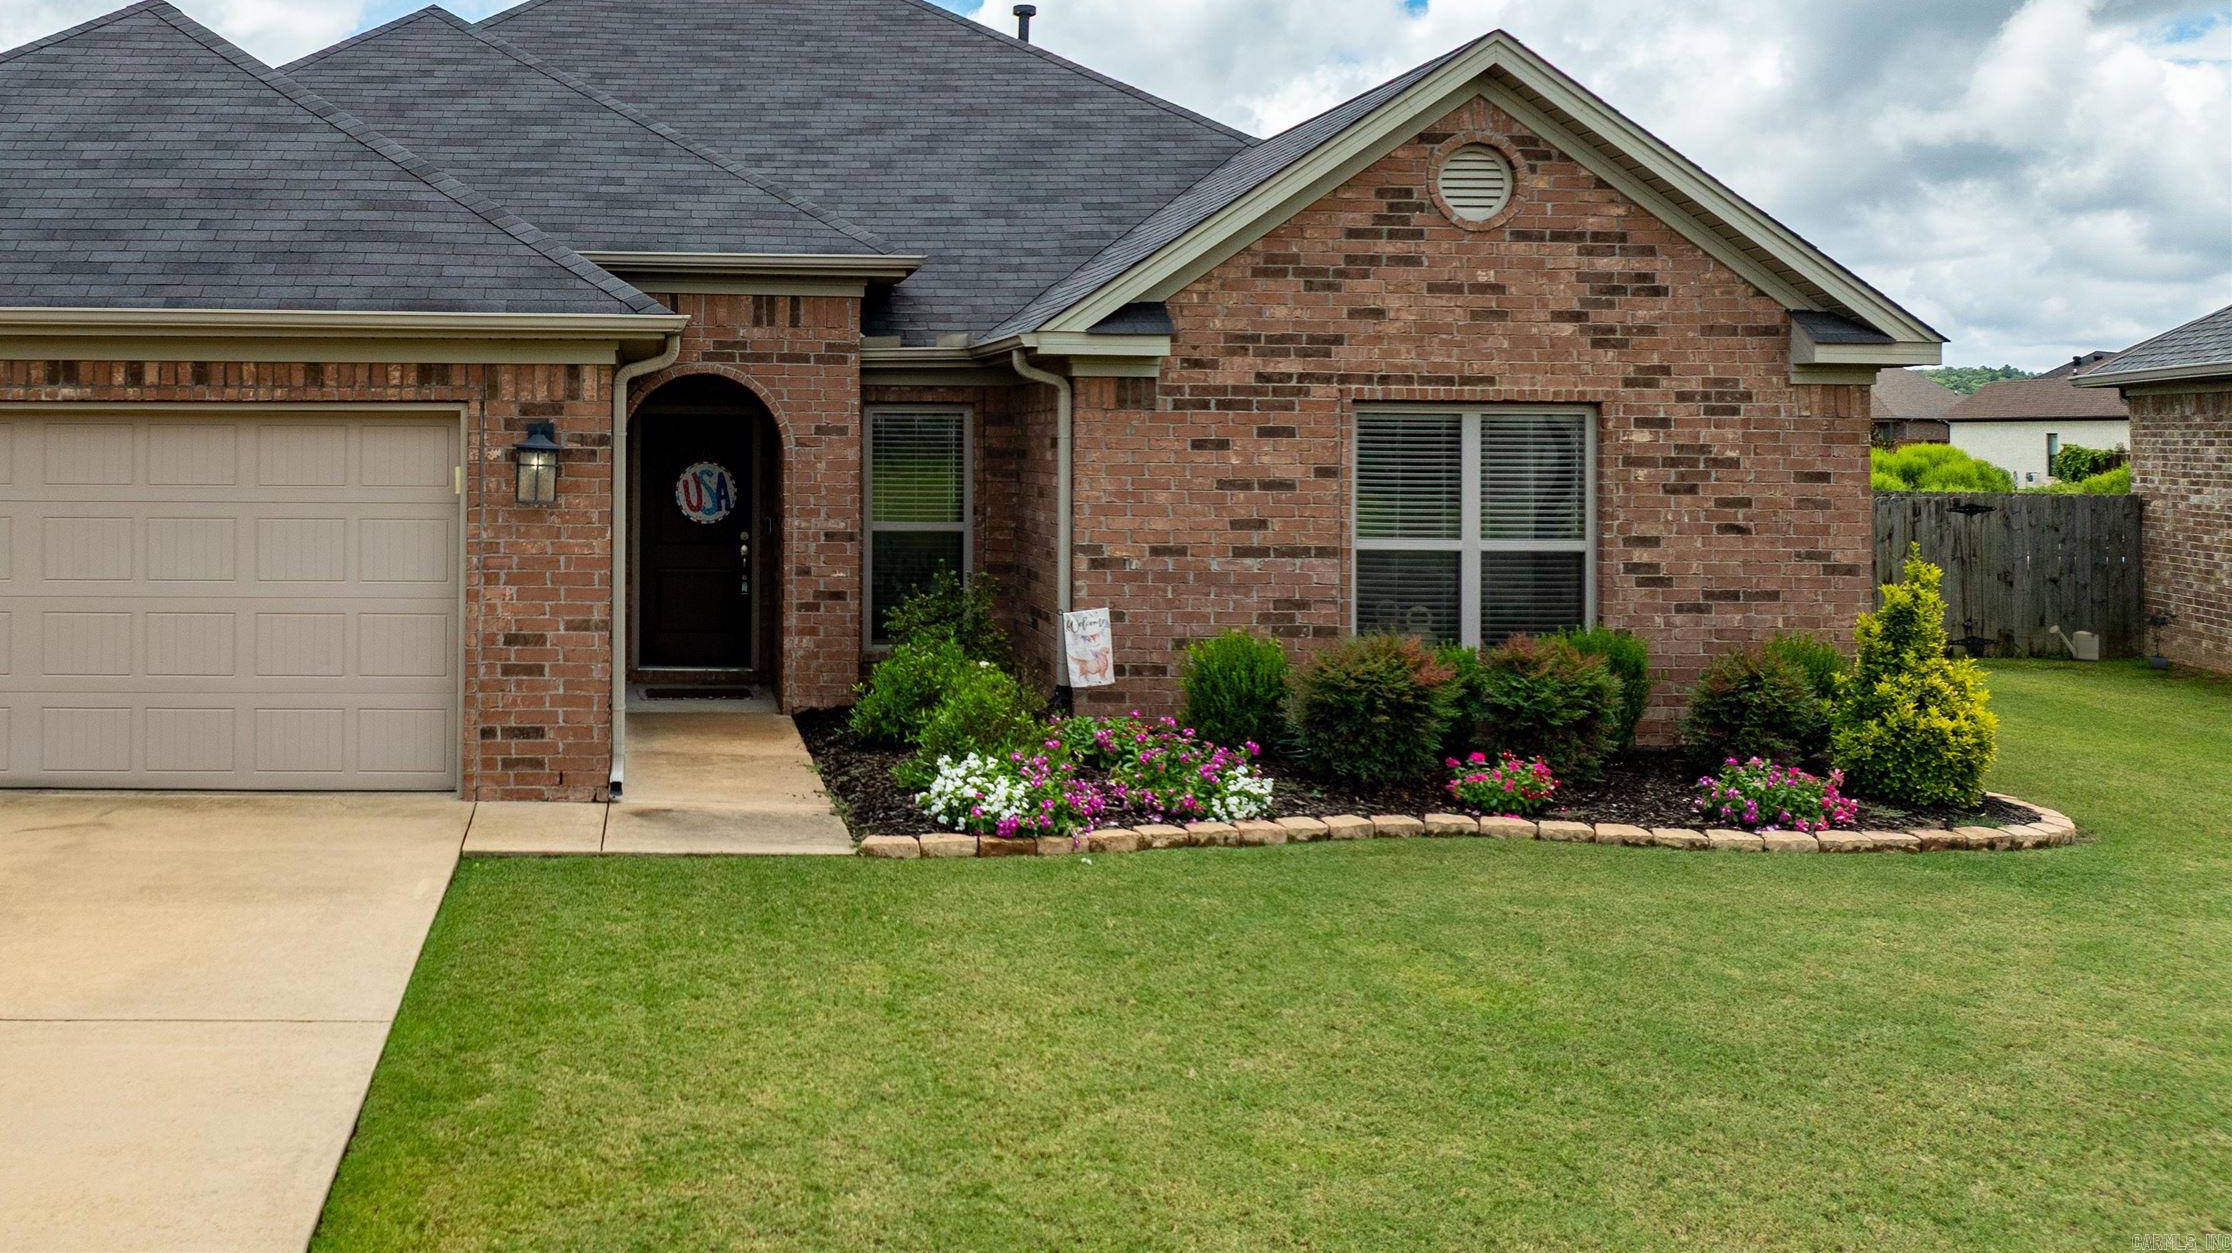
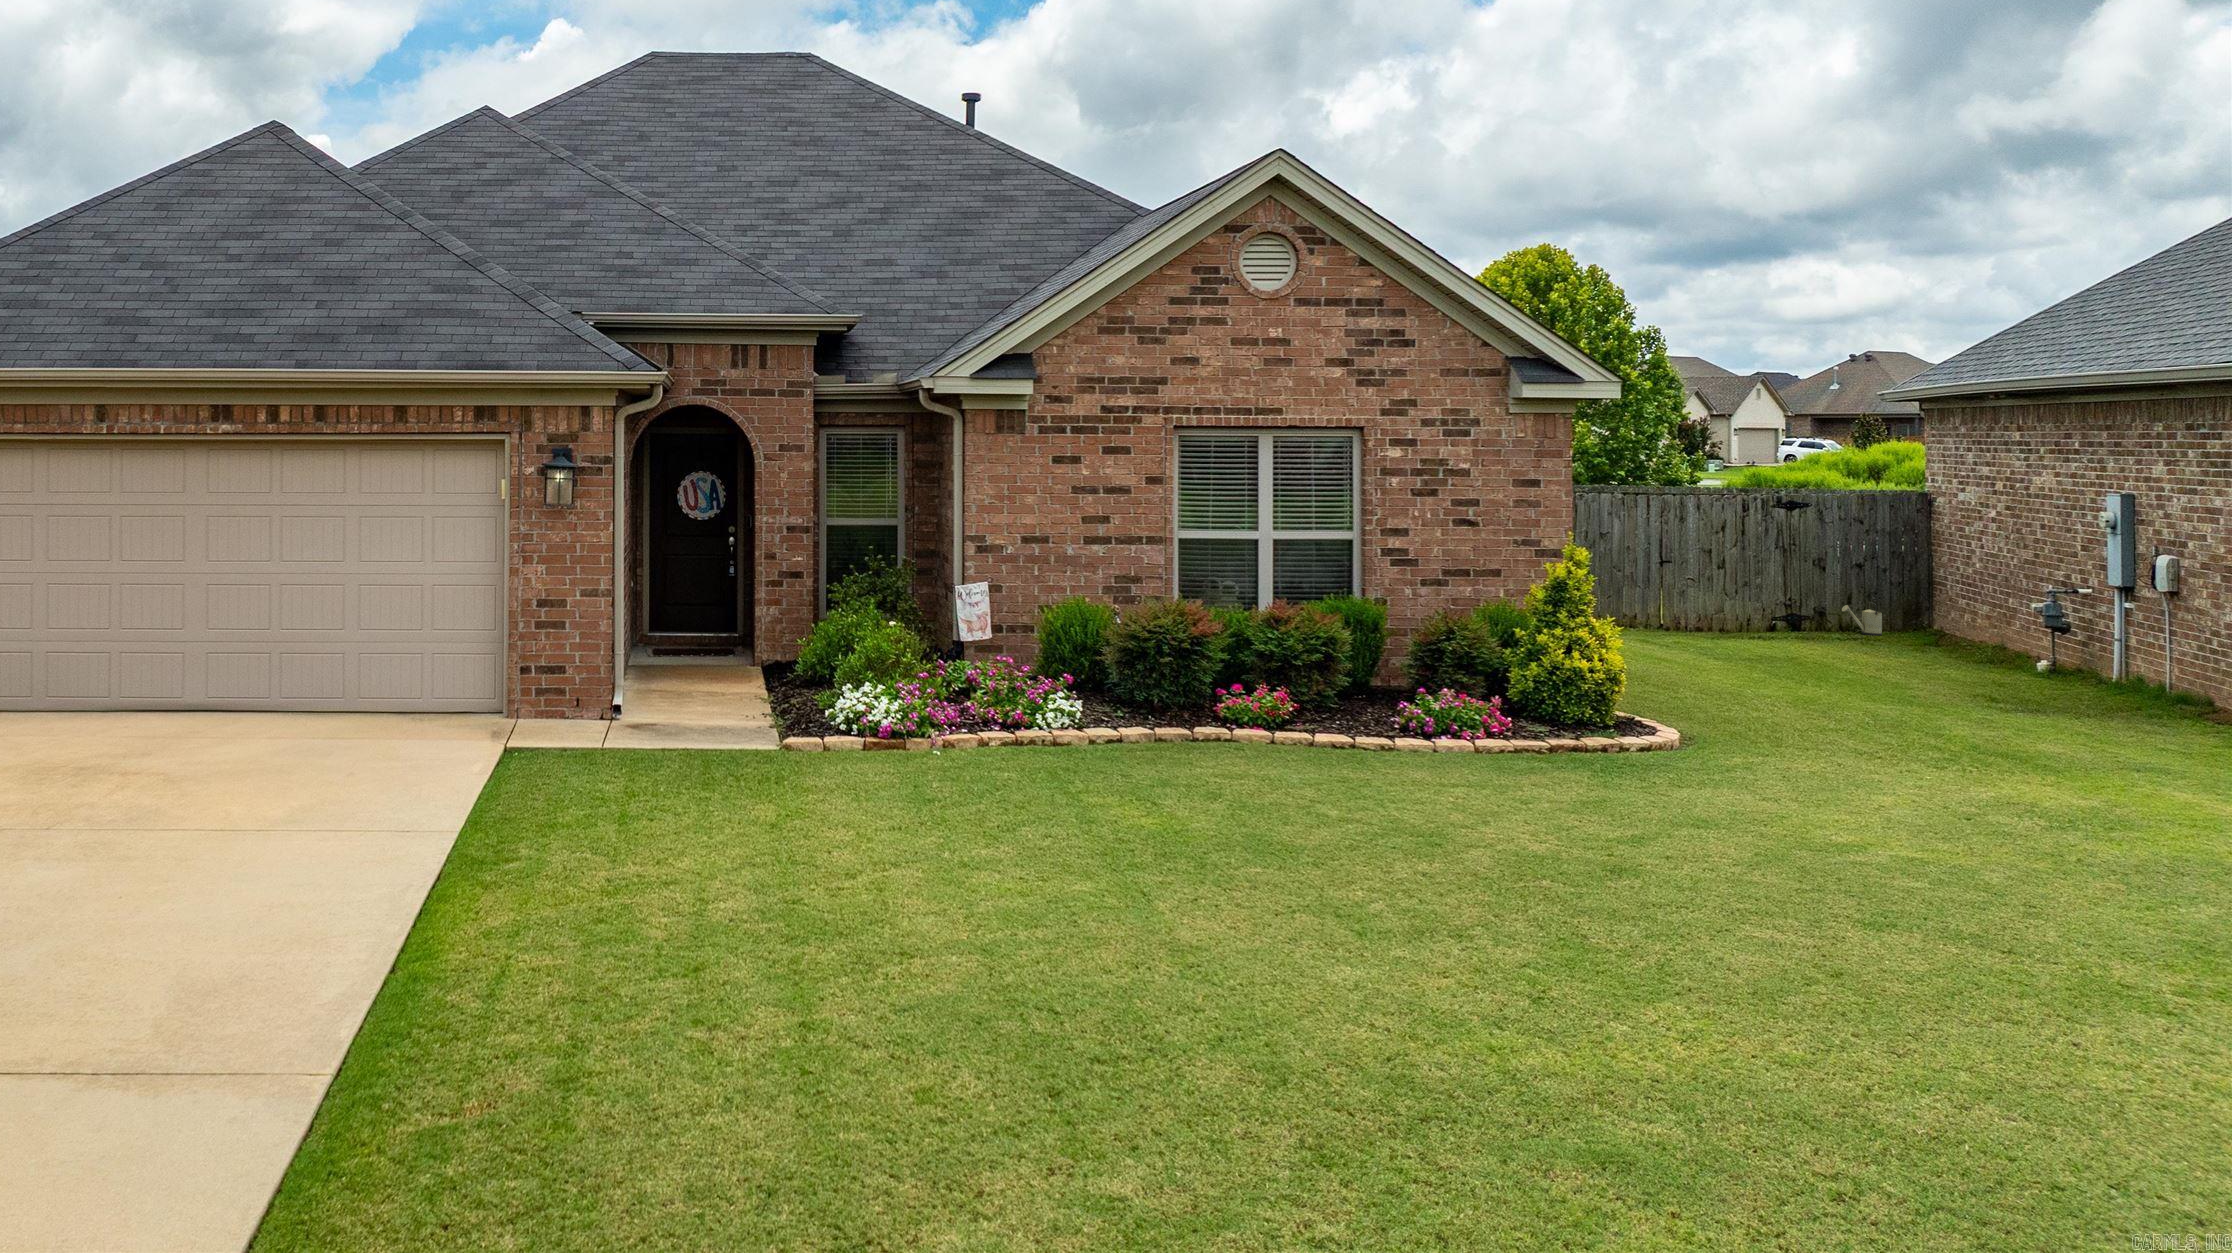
potted plant: present [2138,608,2180,669] -> none [1907,589,1945,641]

